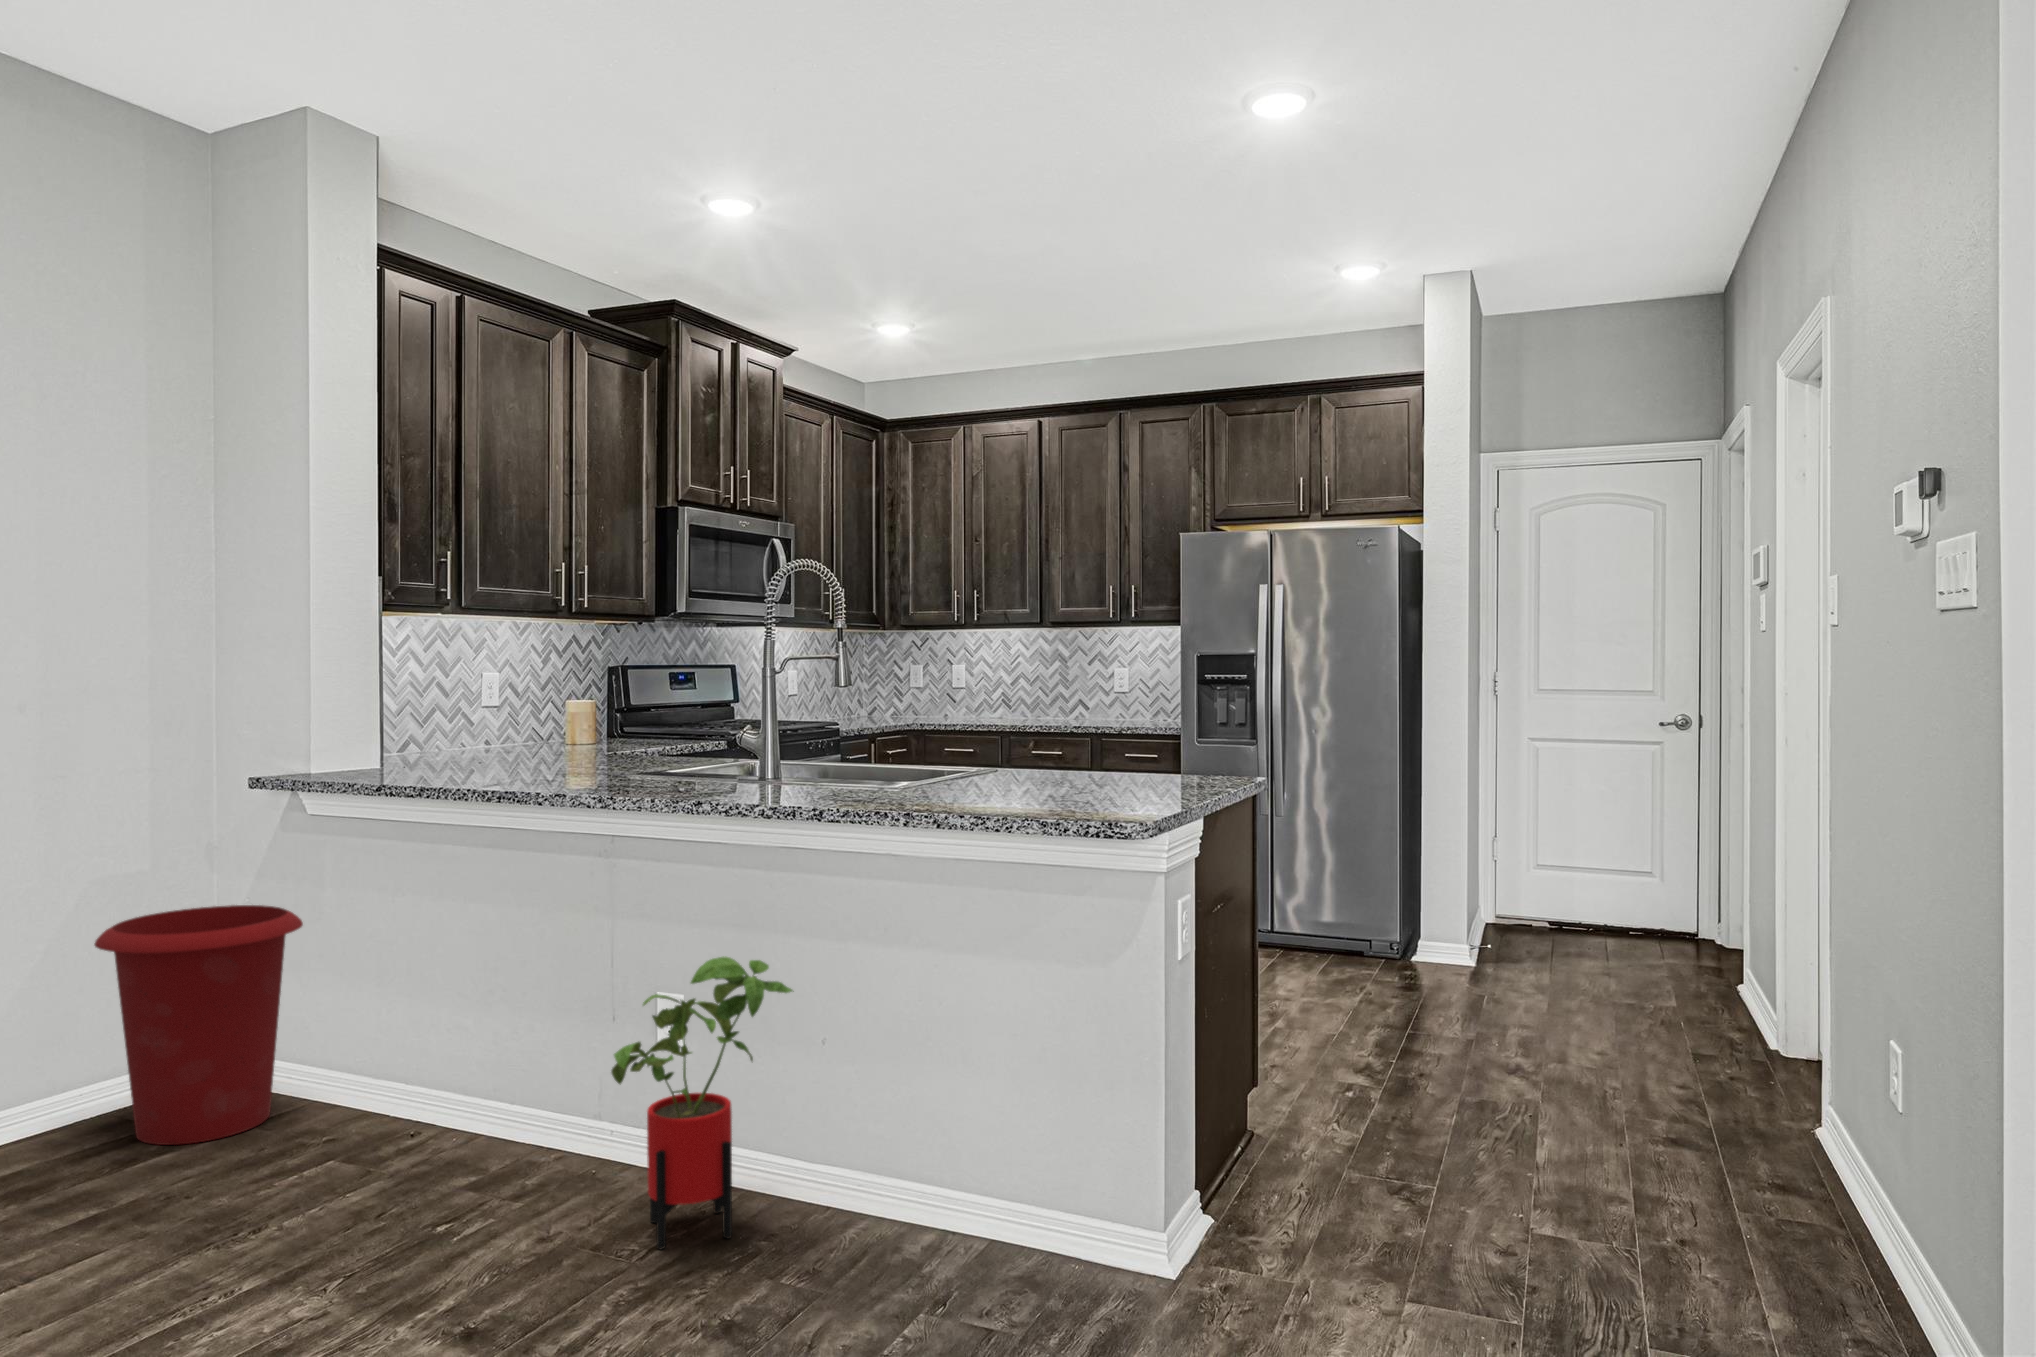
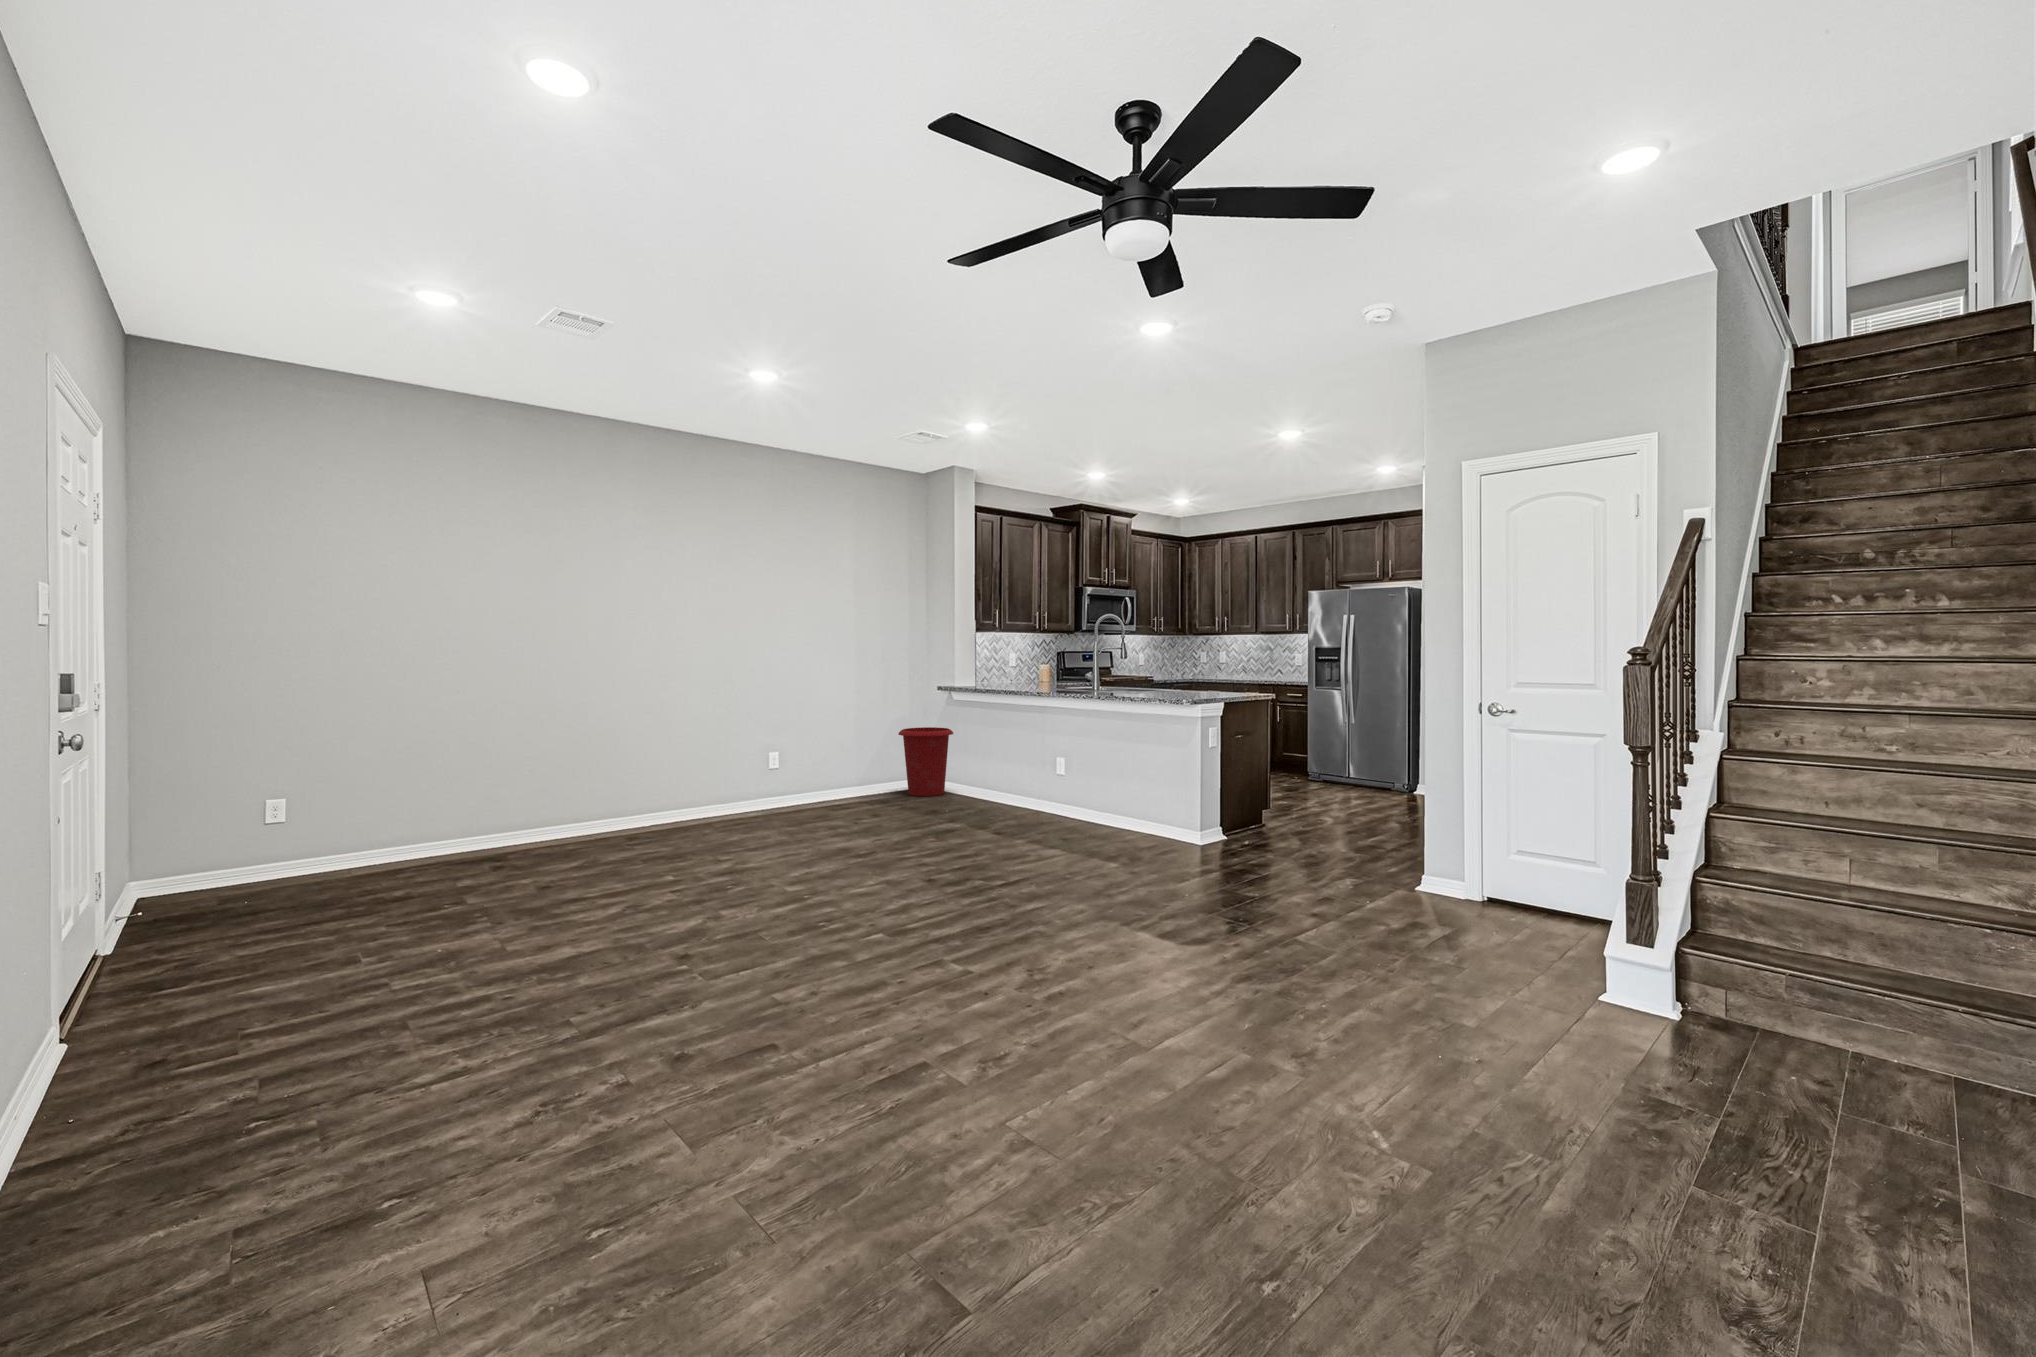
house plant: present [611,956,792,1249] -> none [1039,737,1092,822]

